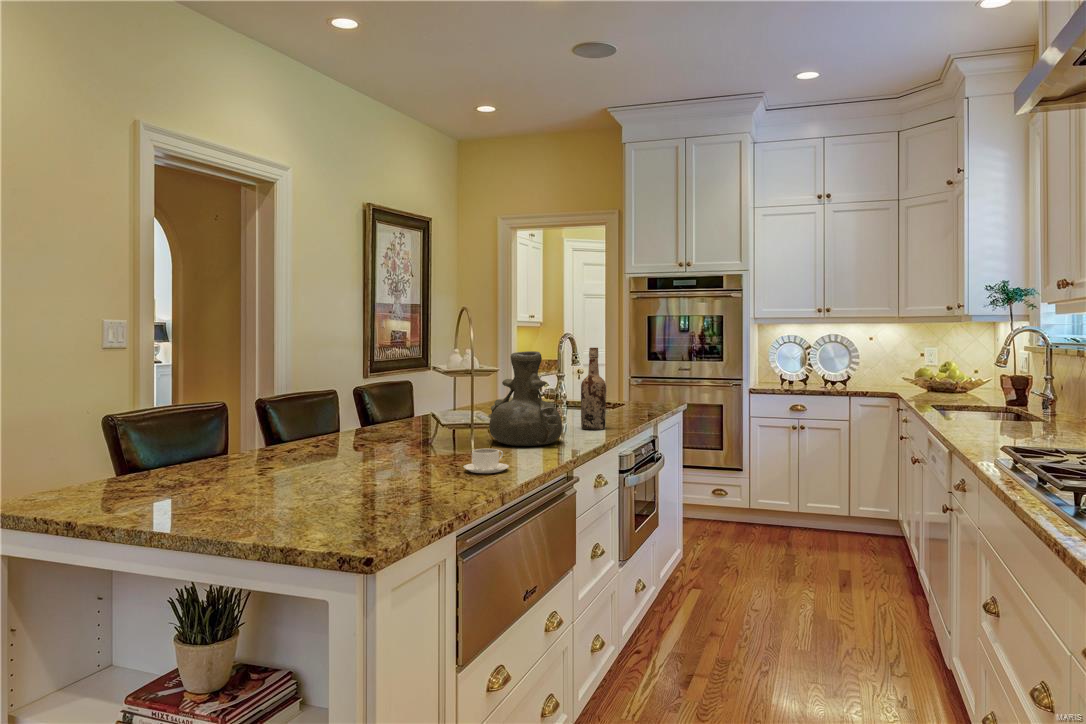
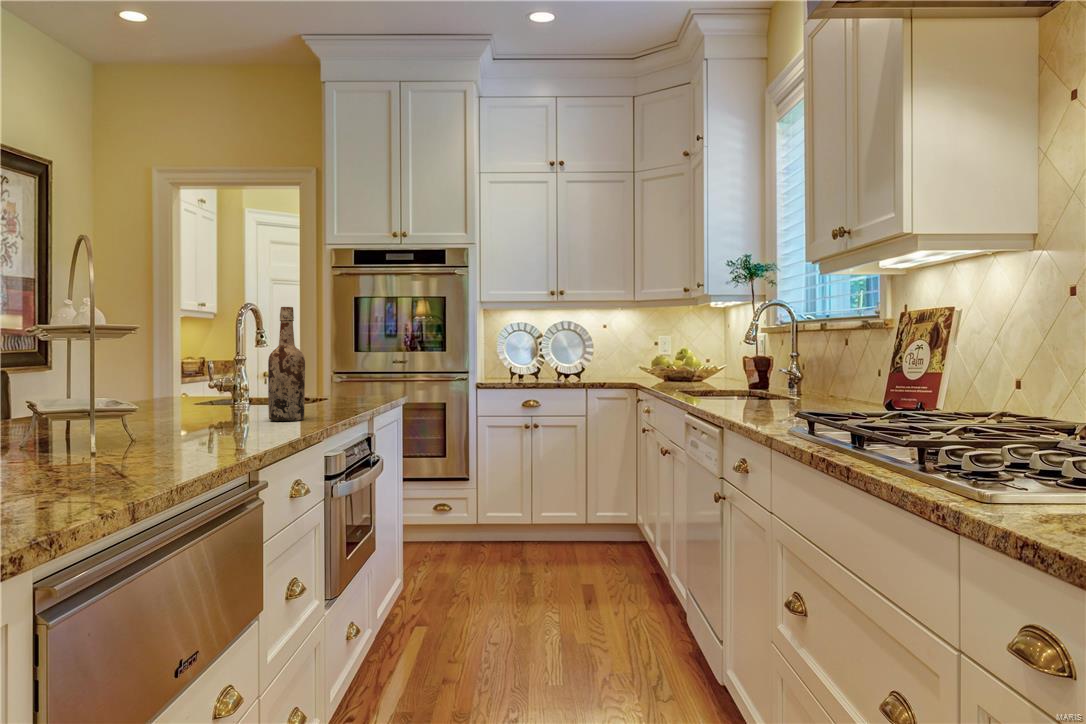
vase: present [488,351,562,446] -> none [117,302,239,441]
coffee cup: present [463,448,509,473] -> none [58,437,145,476]

